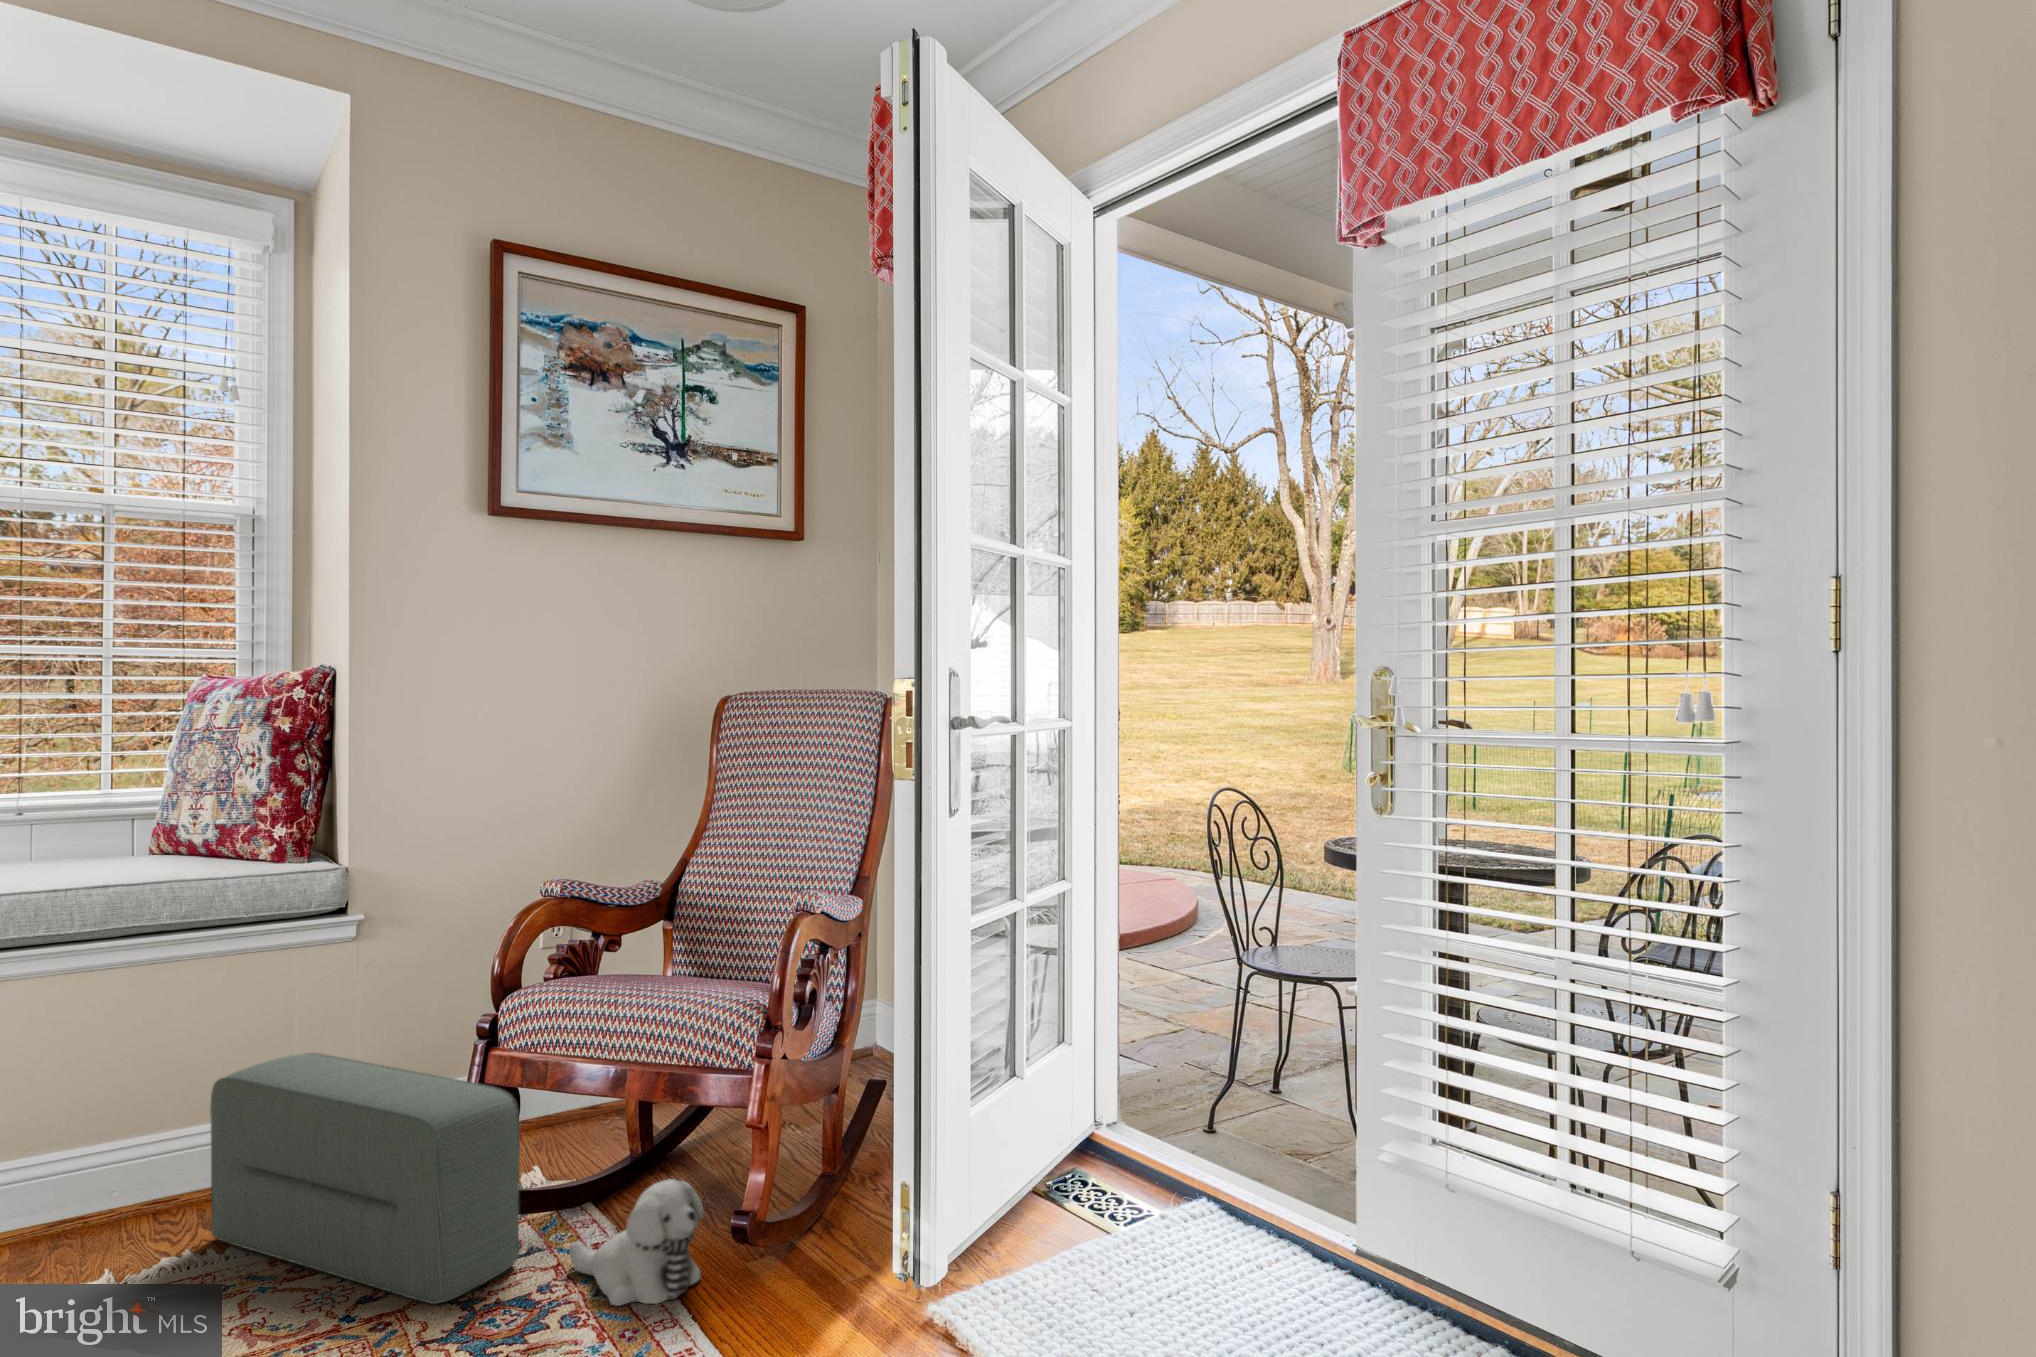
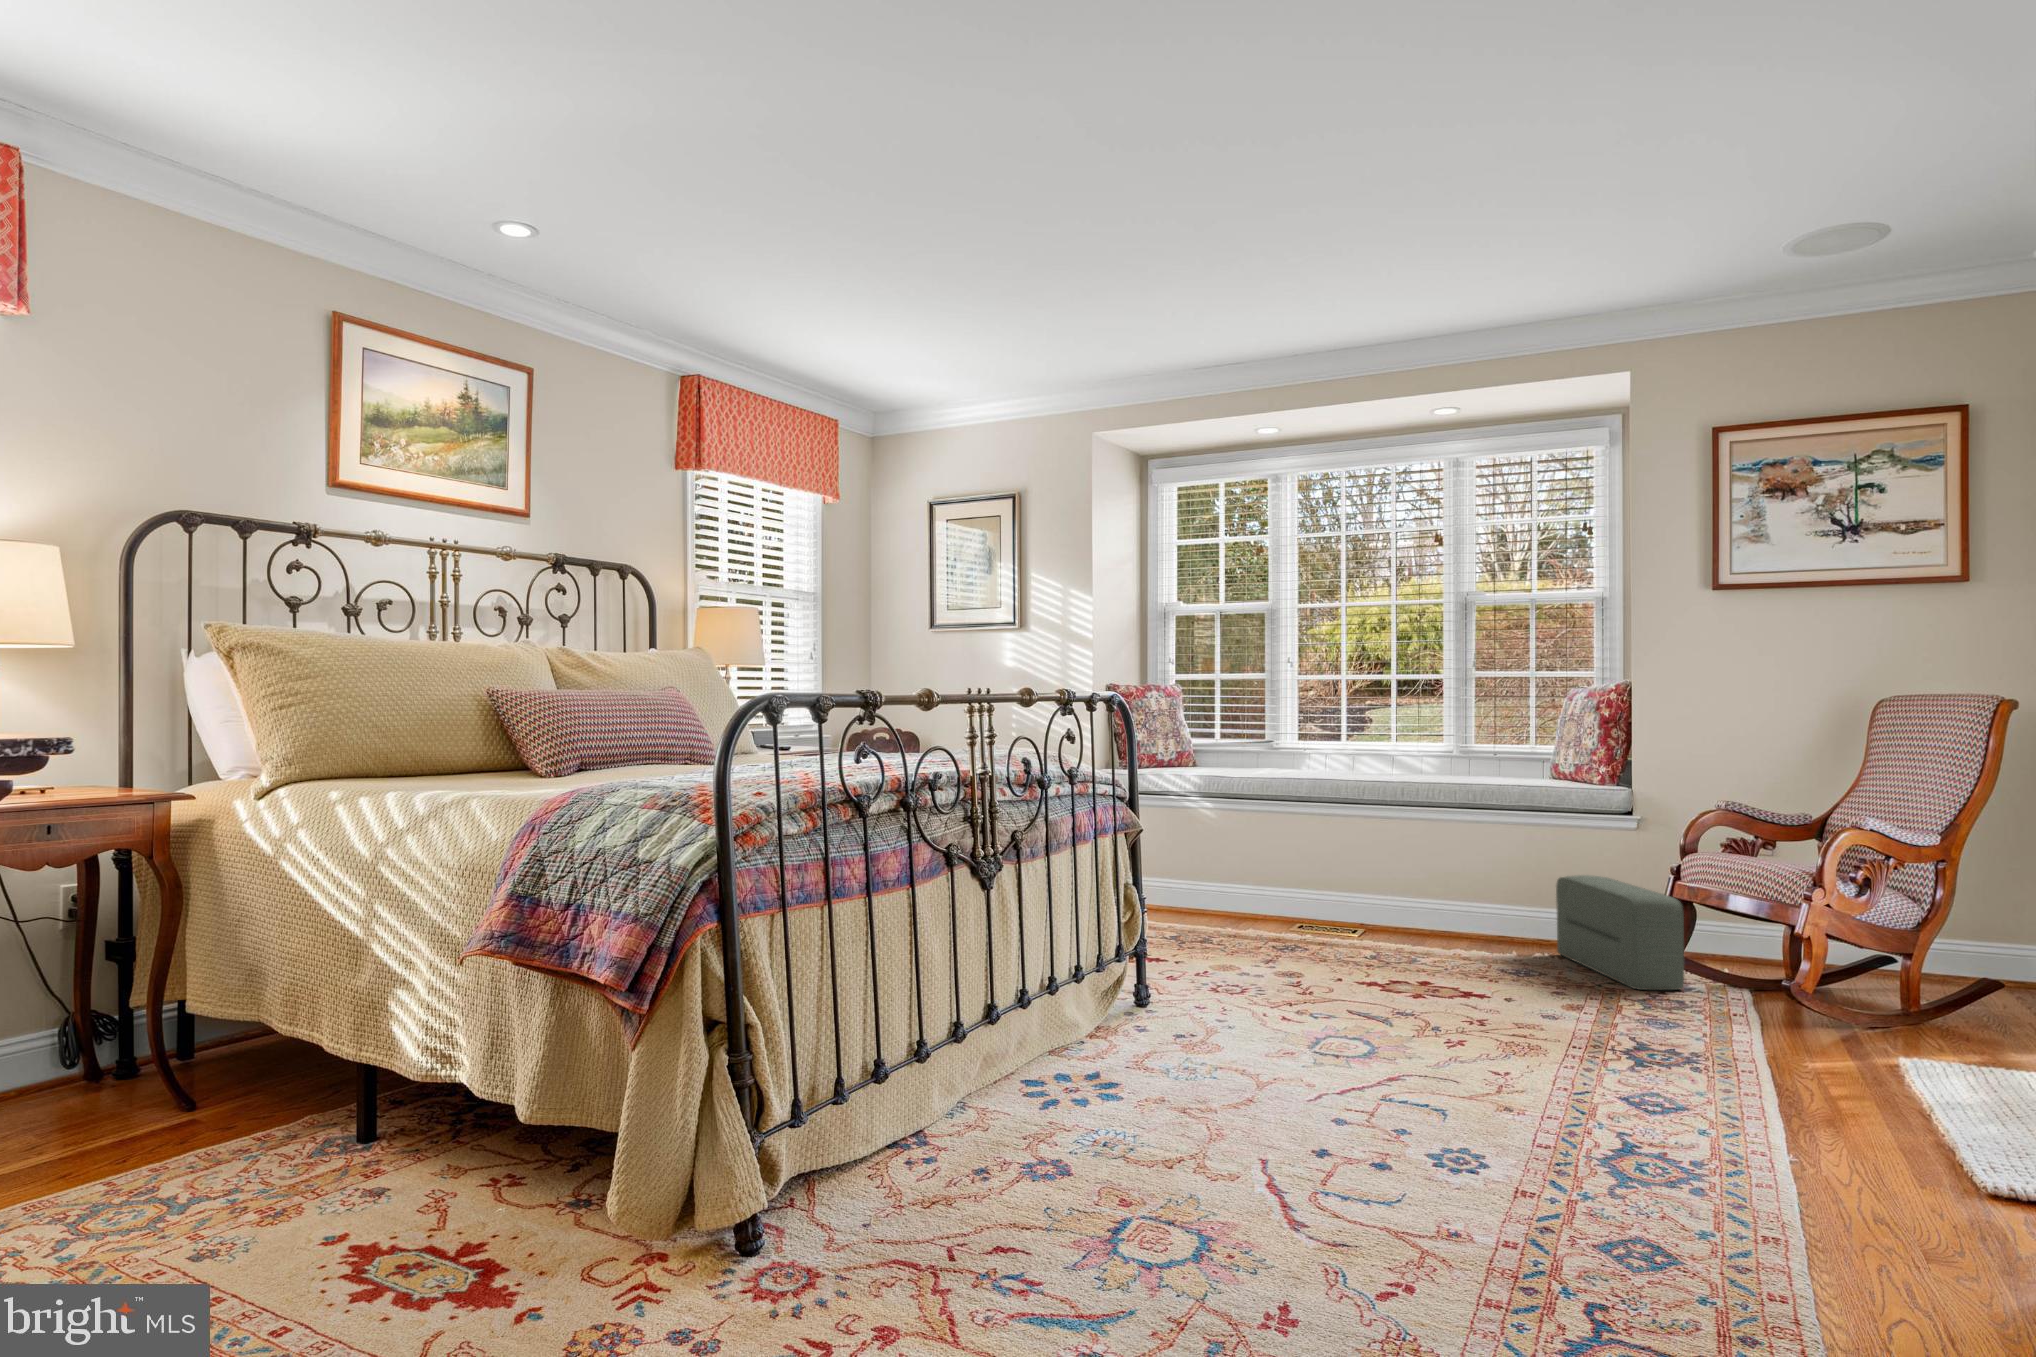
plush toy: present [569,1179,704,1306] -> none [1708,956,1774,1016]

